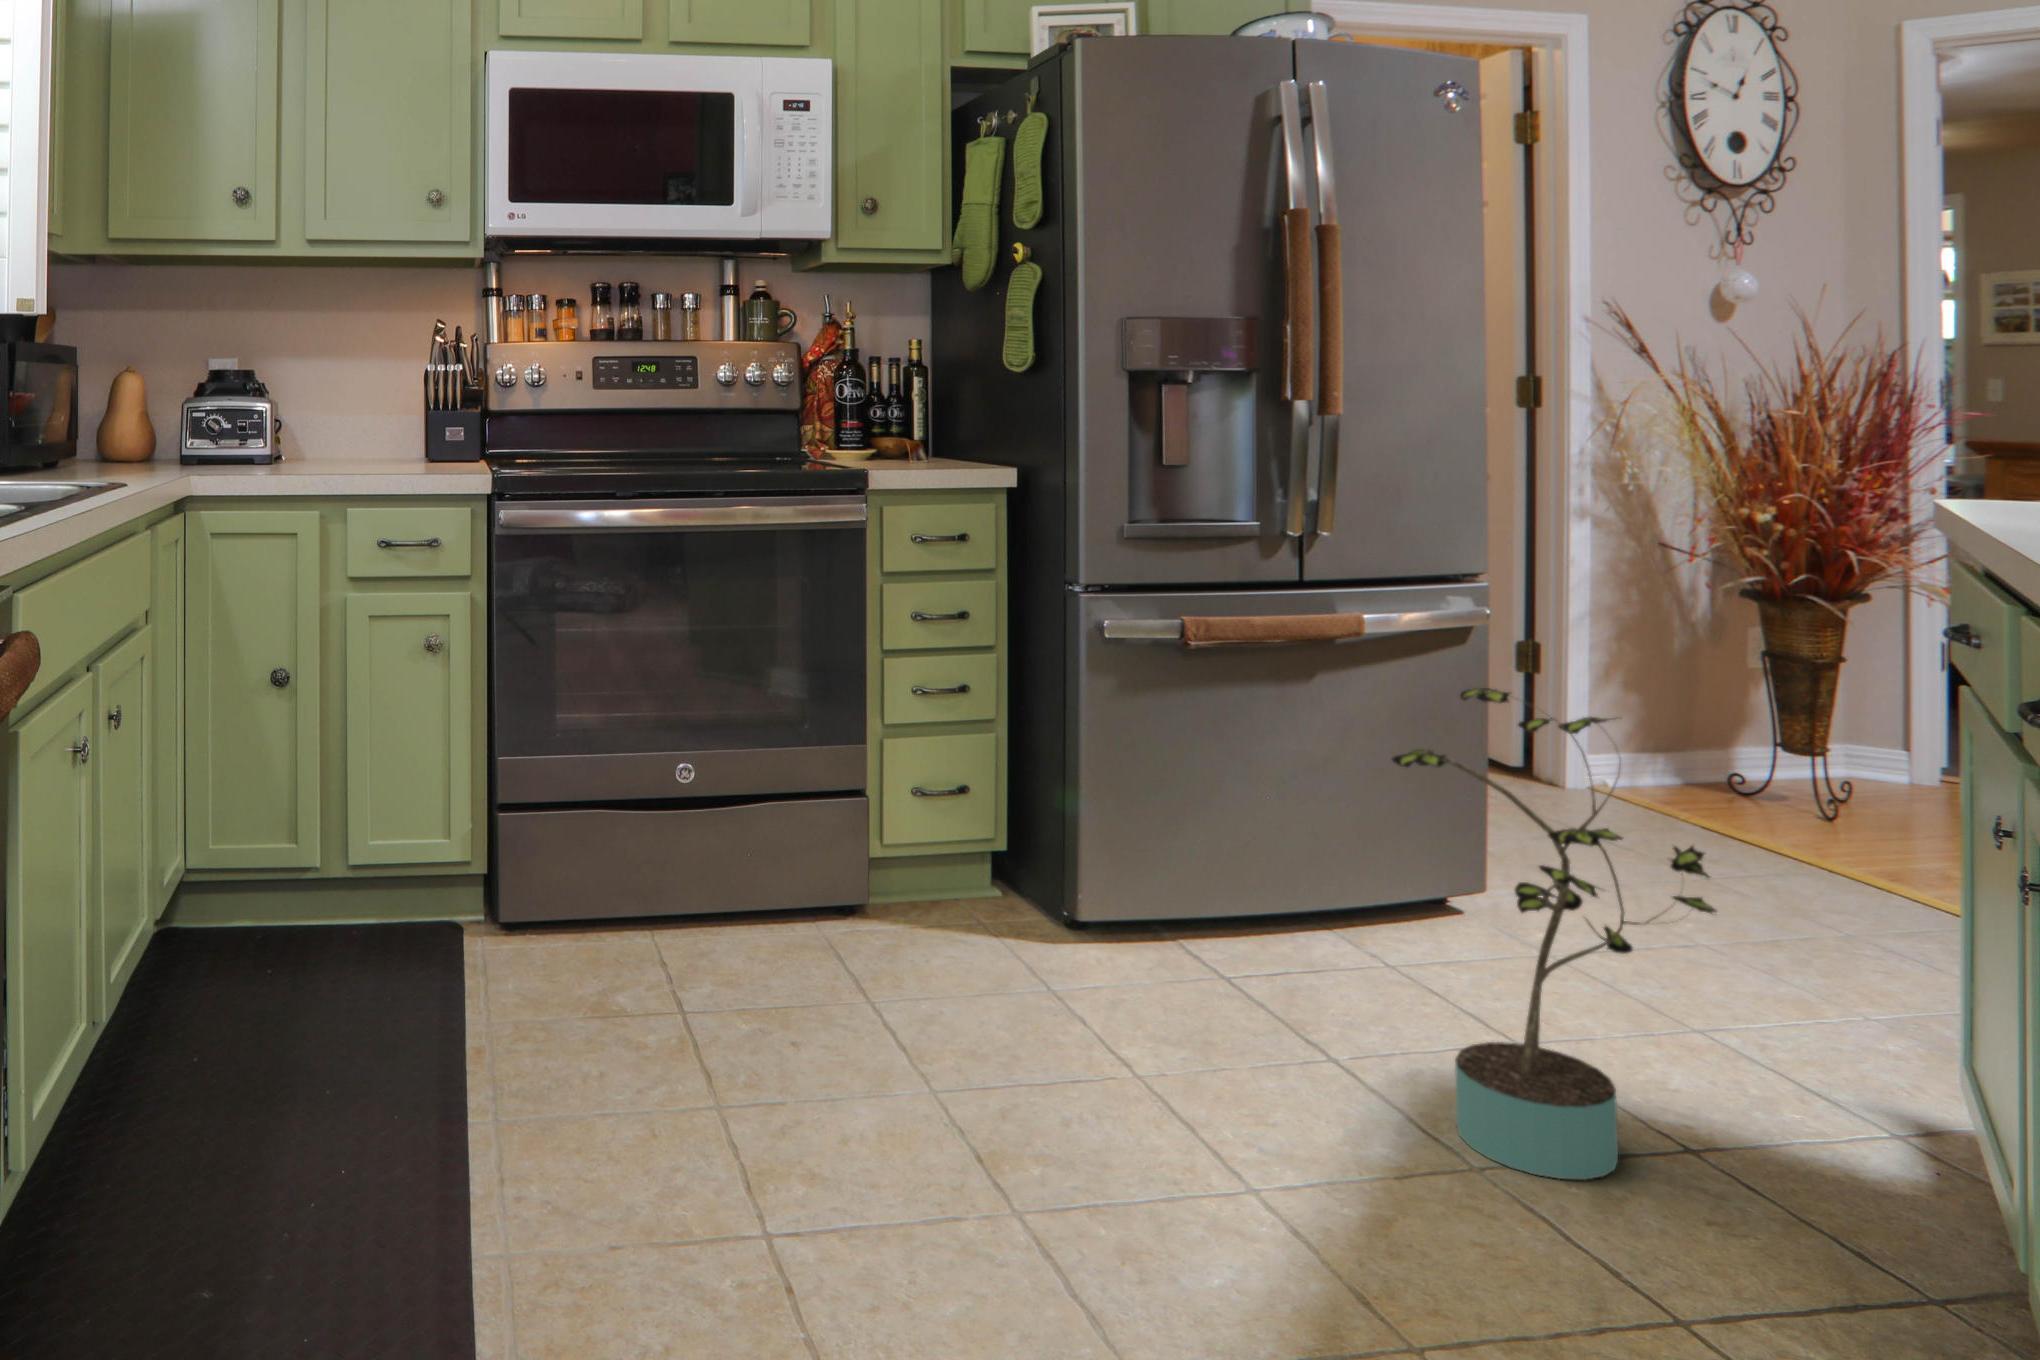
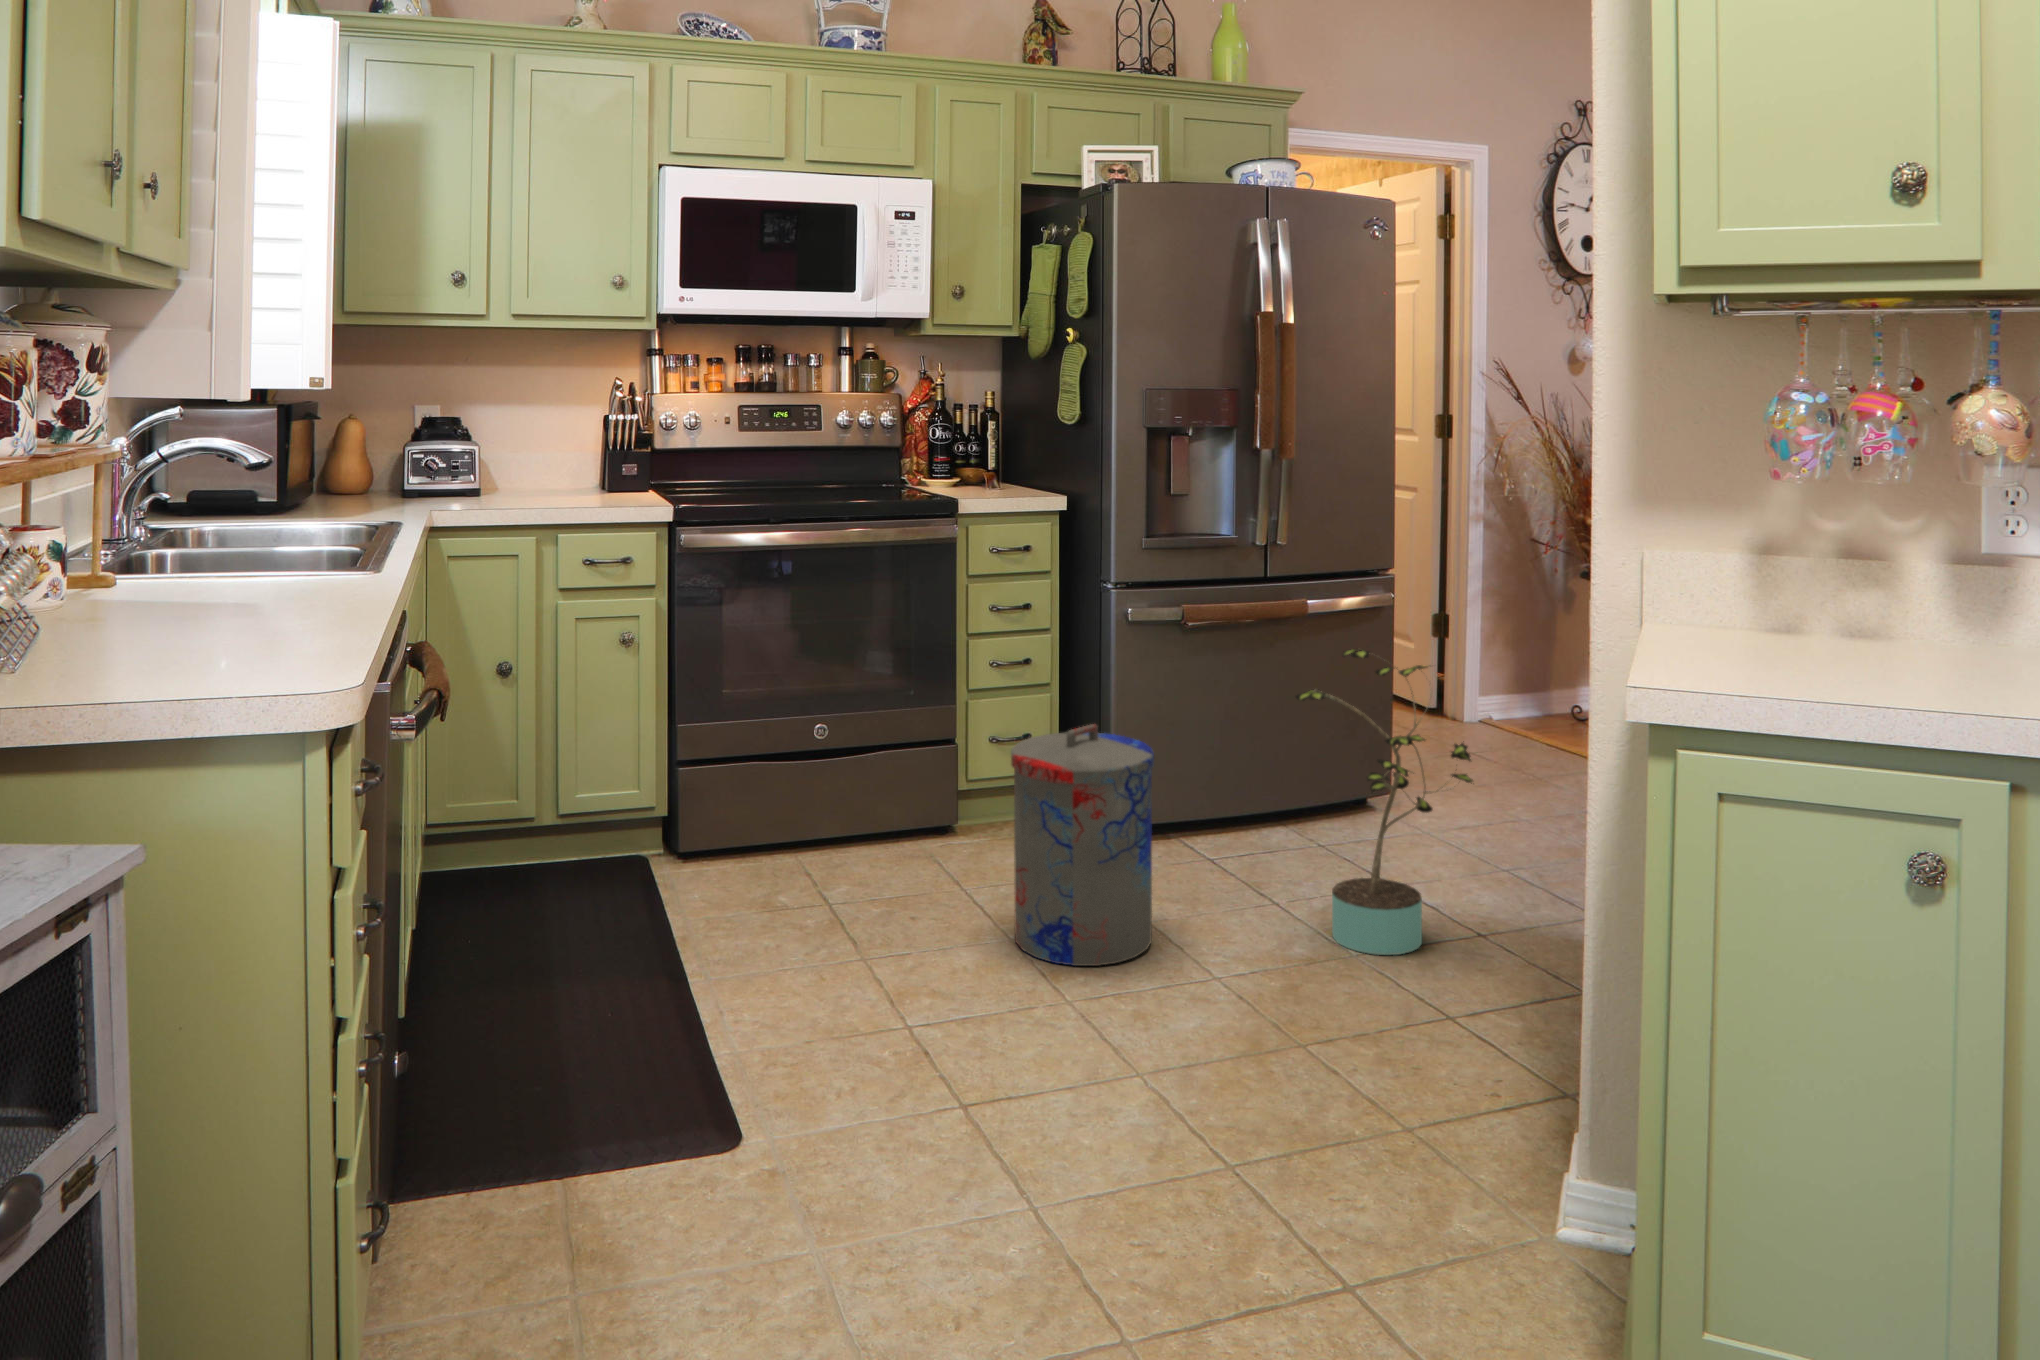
trash can: none [946,787,1166,1158] -> present [1011,724,1154,966]

